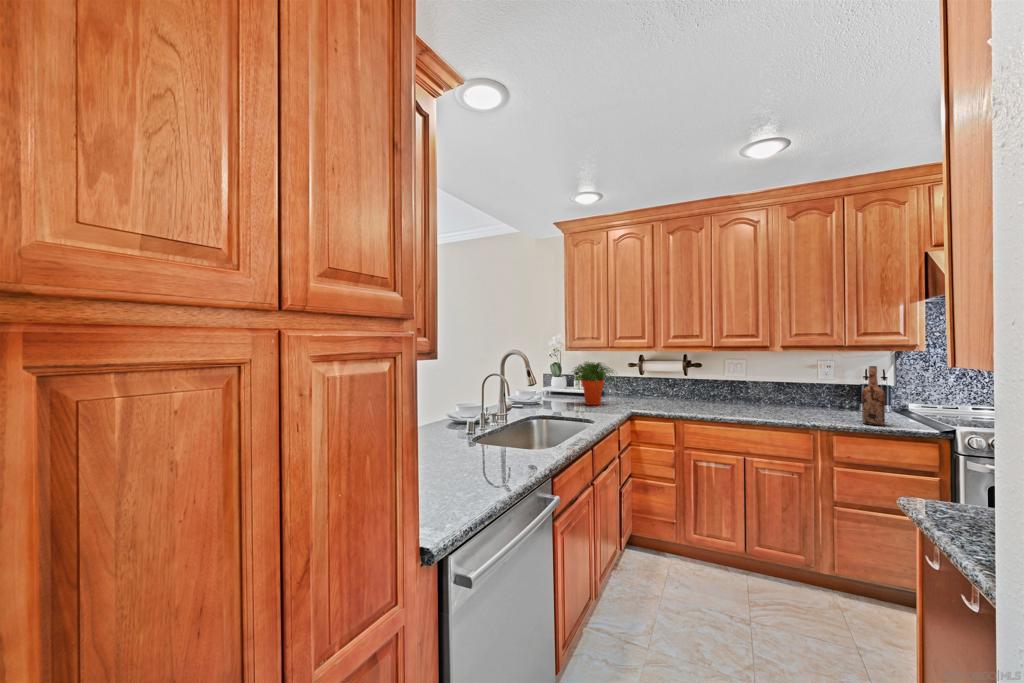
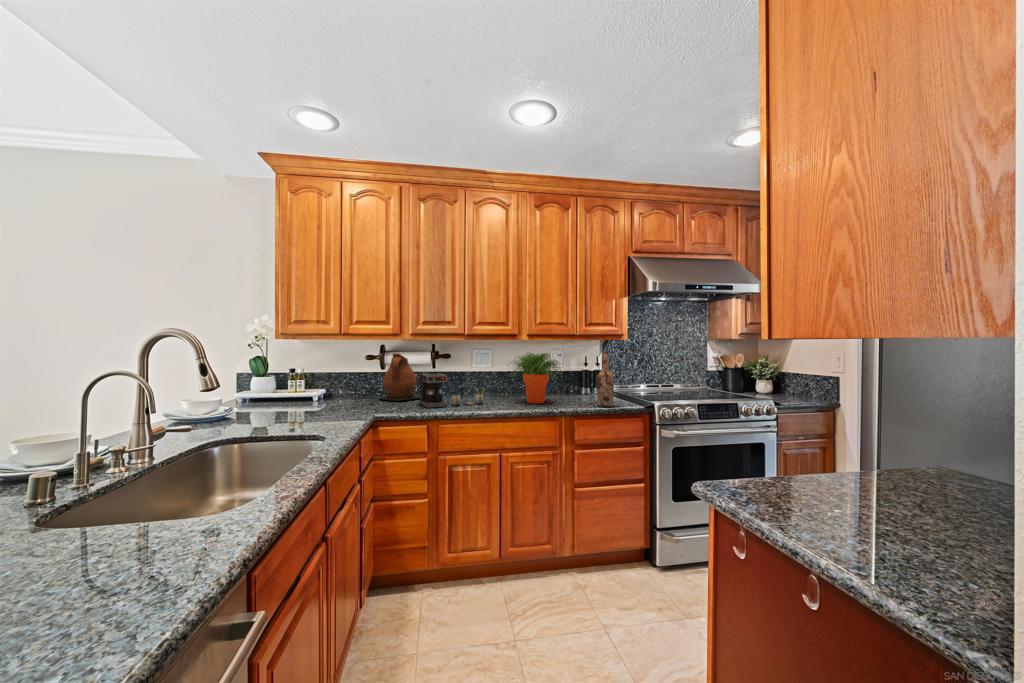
potted plant: present [573,362,613,405] -> present [514,353,561,403]
ceramic pitcher: none [638,363,676,402] -> present [381,353,419,401]
coffee maker: none [671,381,732,411] -> present [420,373,485,408]

